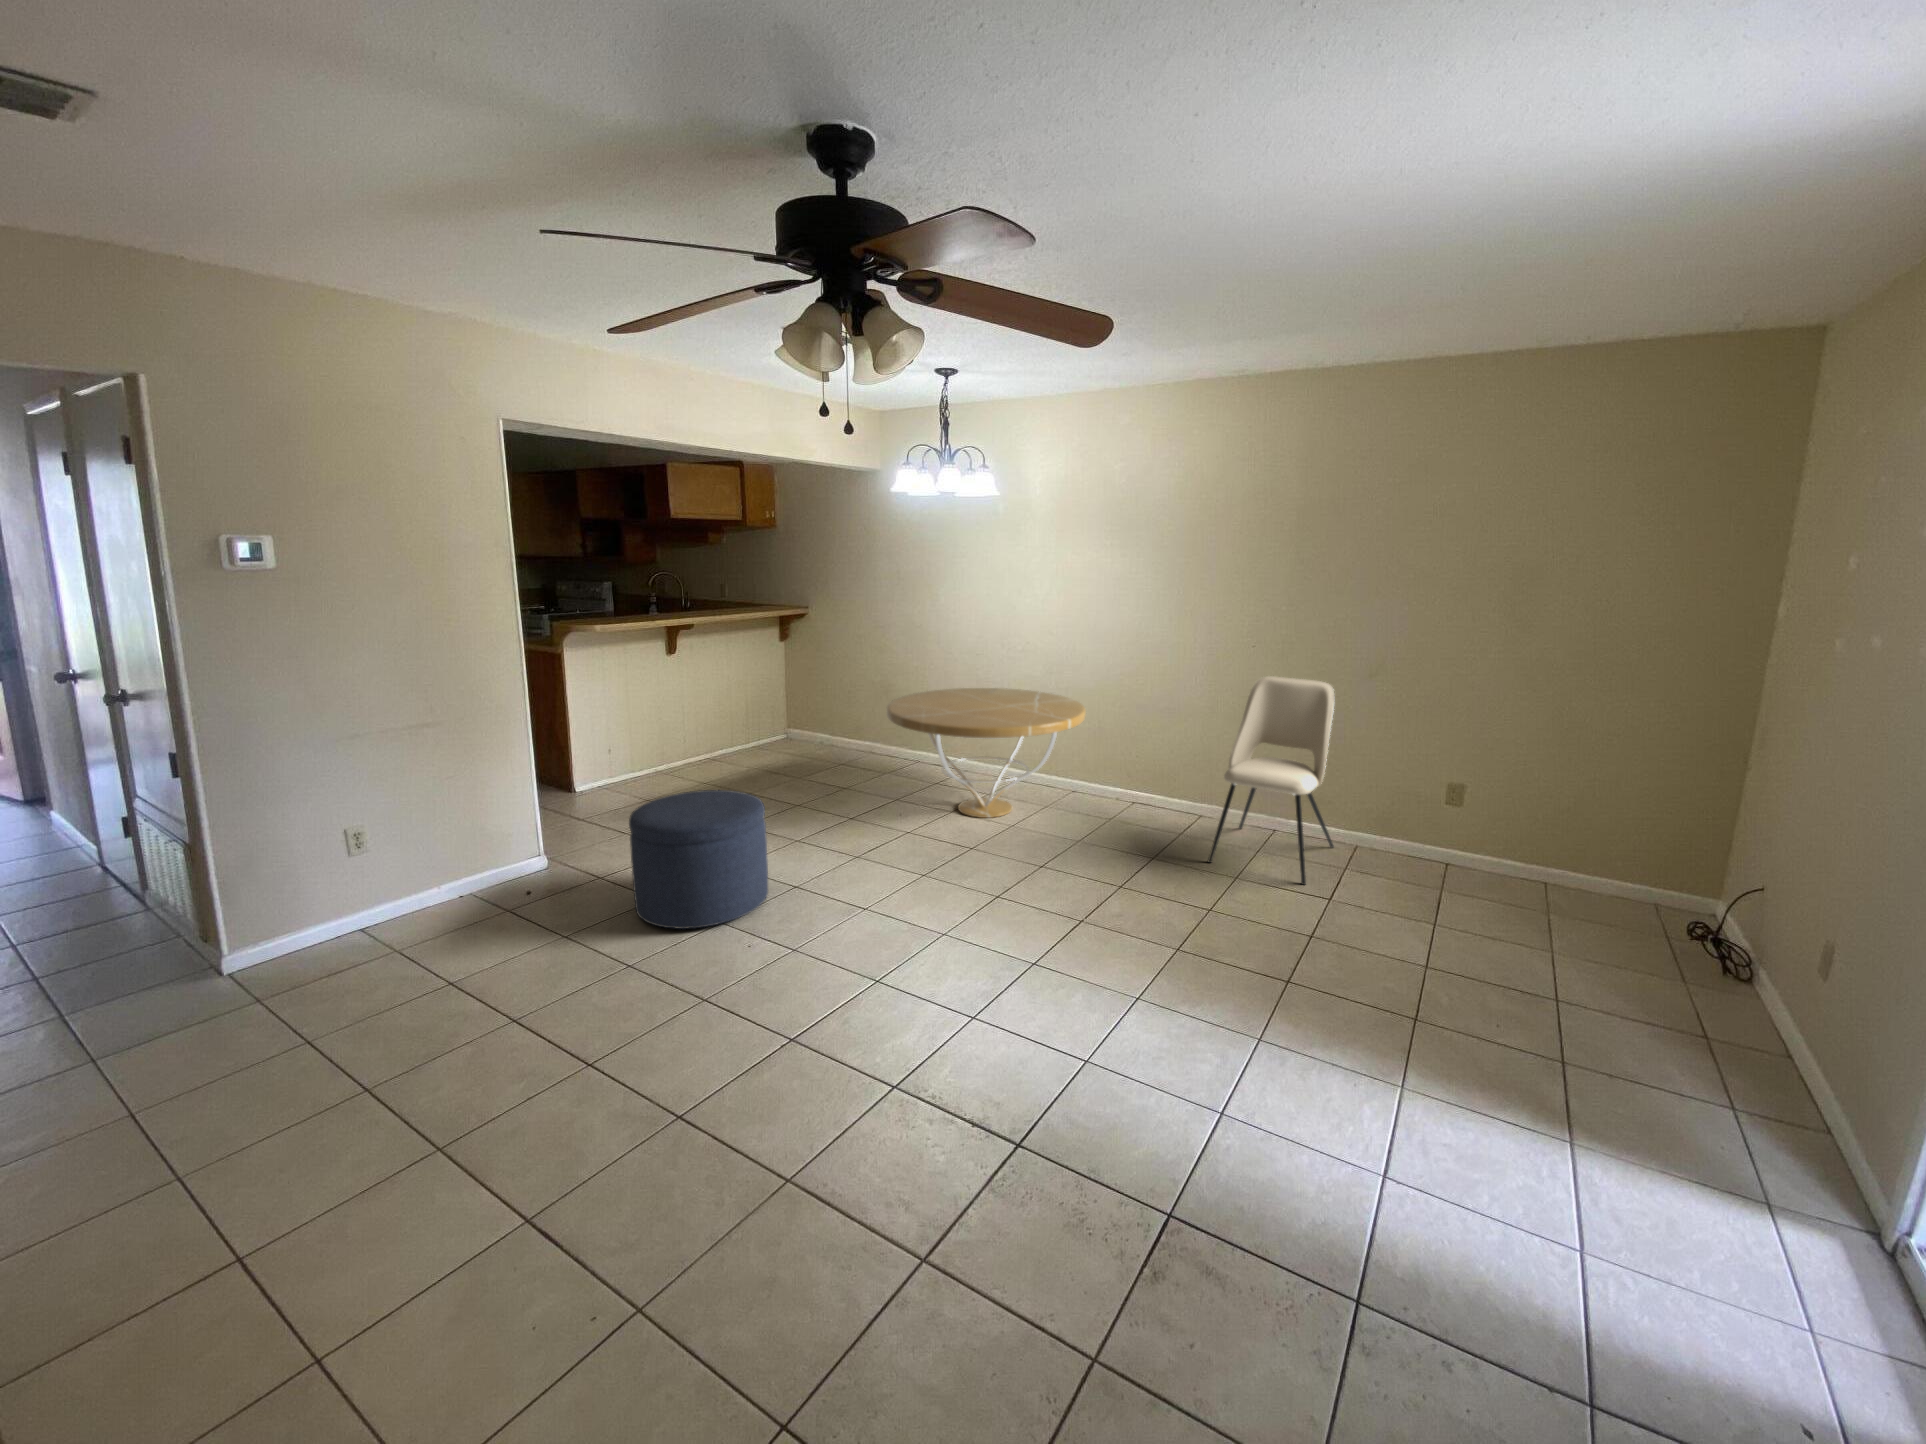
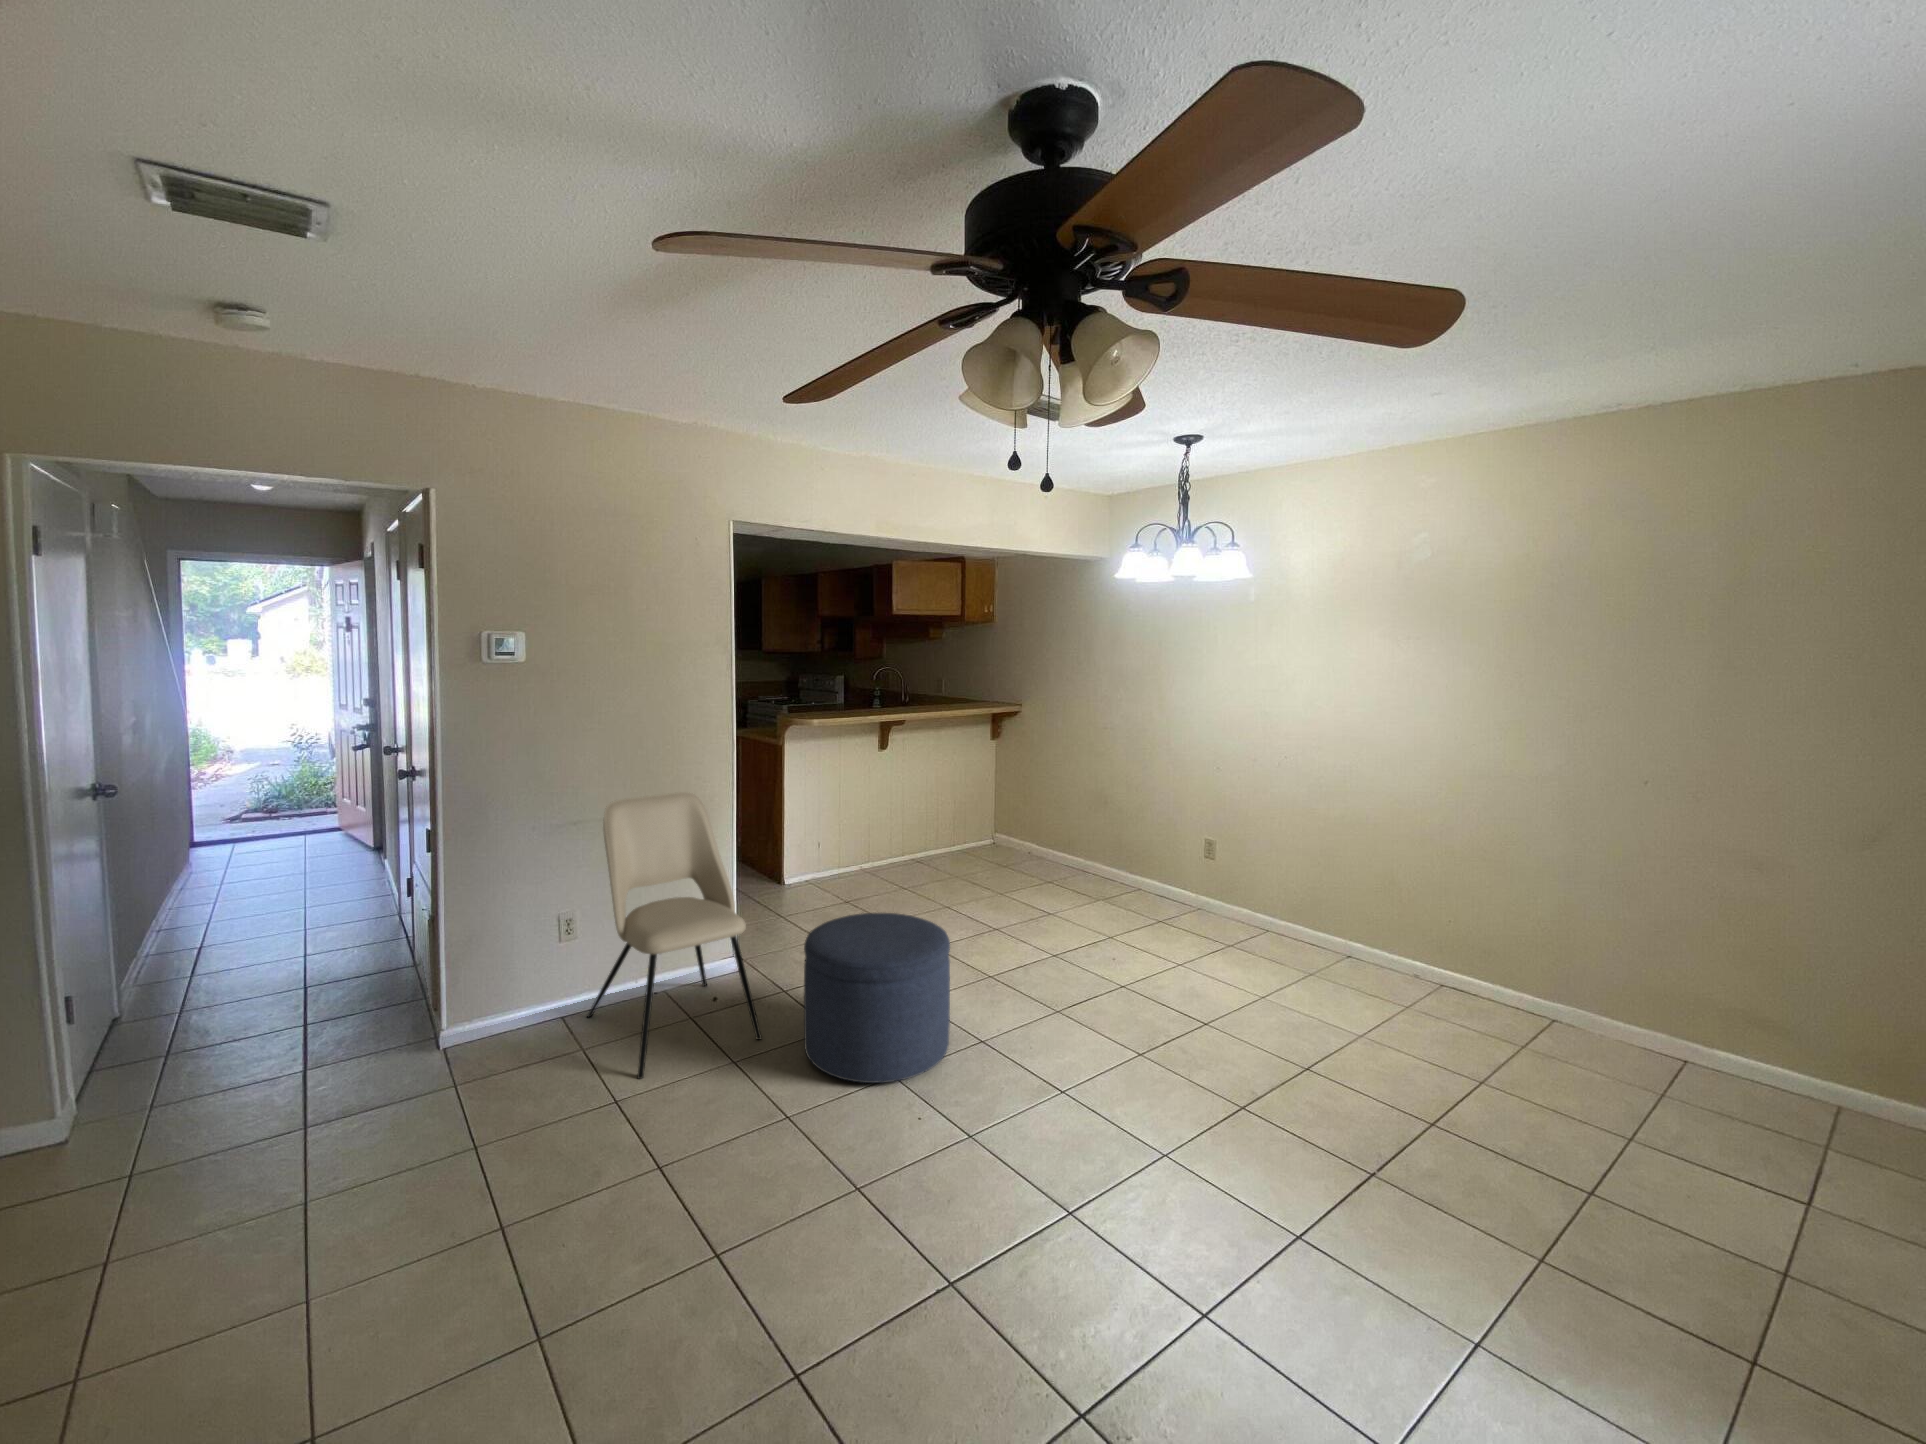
dining chair: present [1208,676,1334,885] -> present [587,792,762,1079]
coffee table: present [887,688,1086,818] -> none [1104,809,1371,982]

